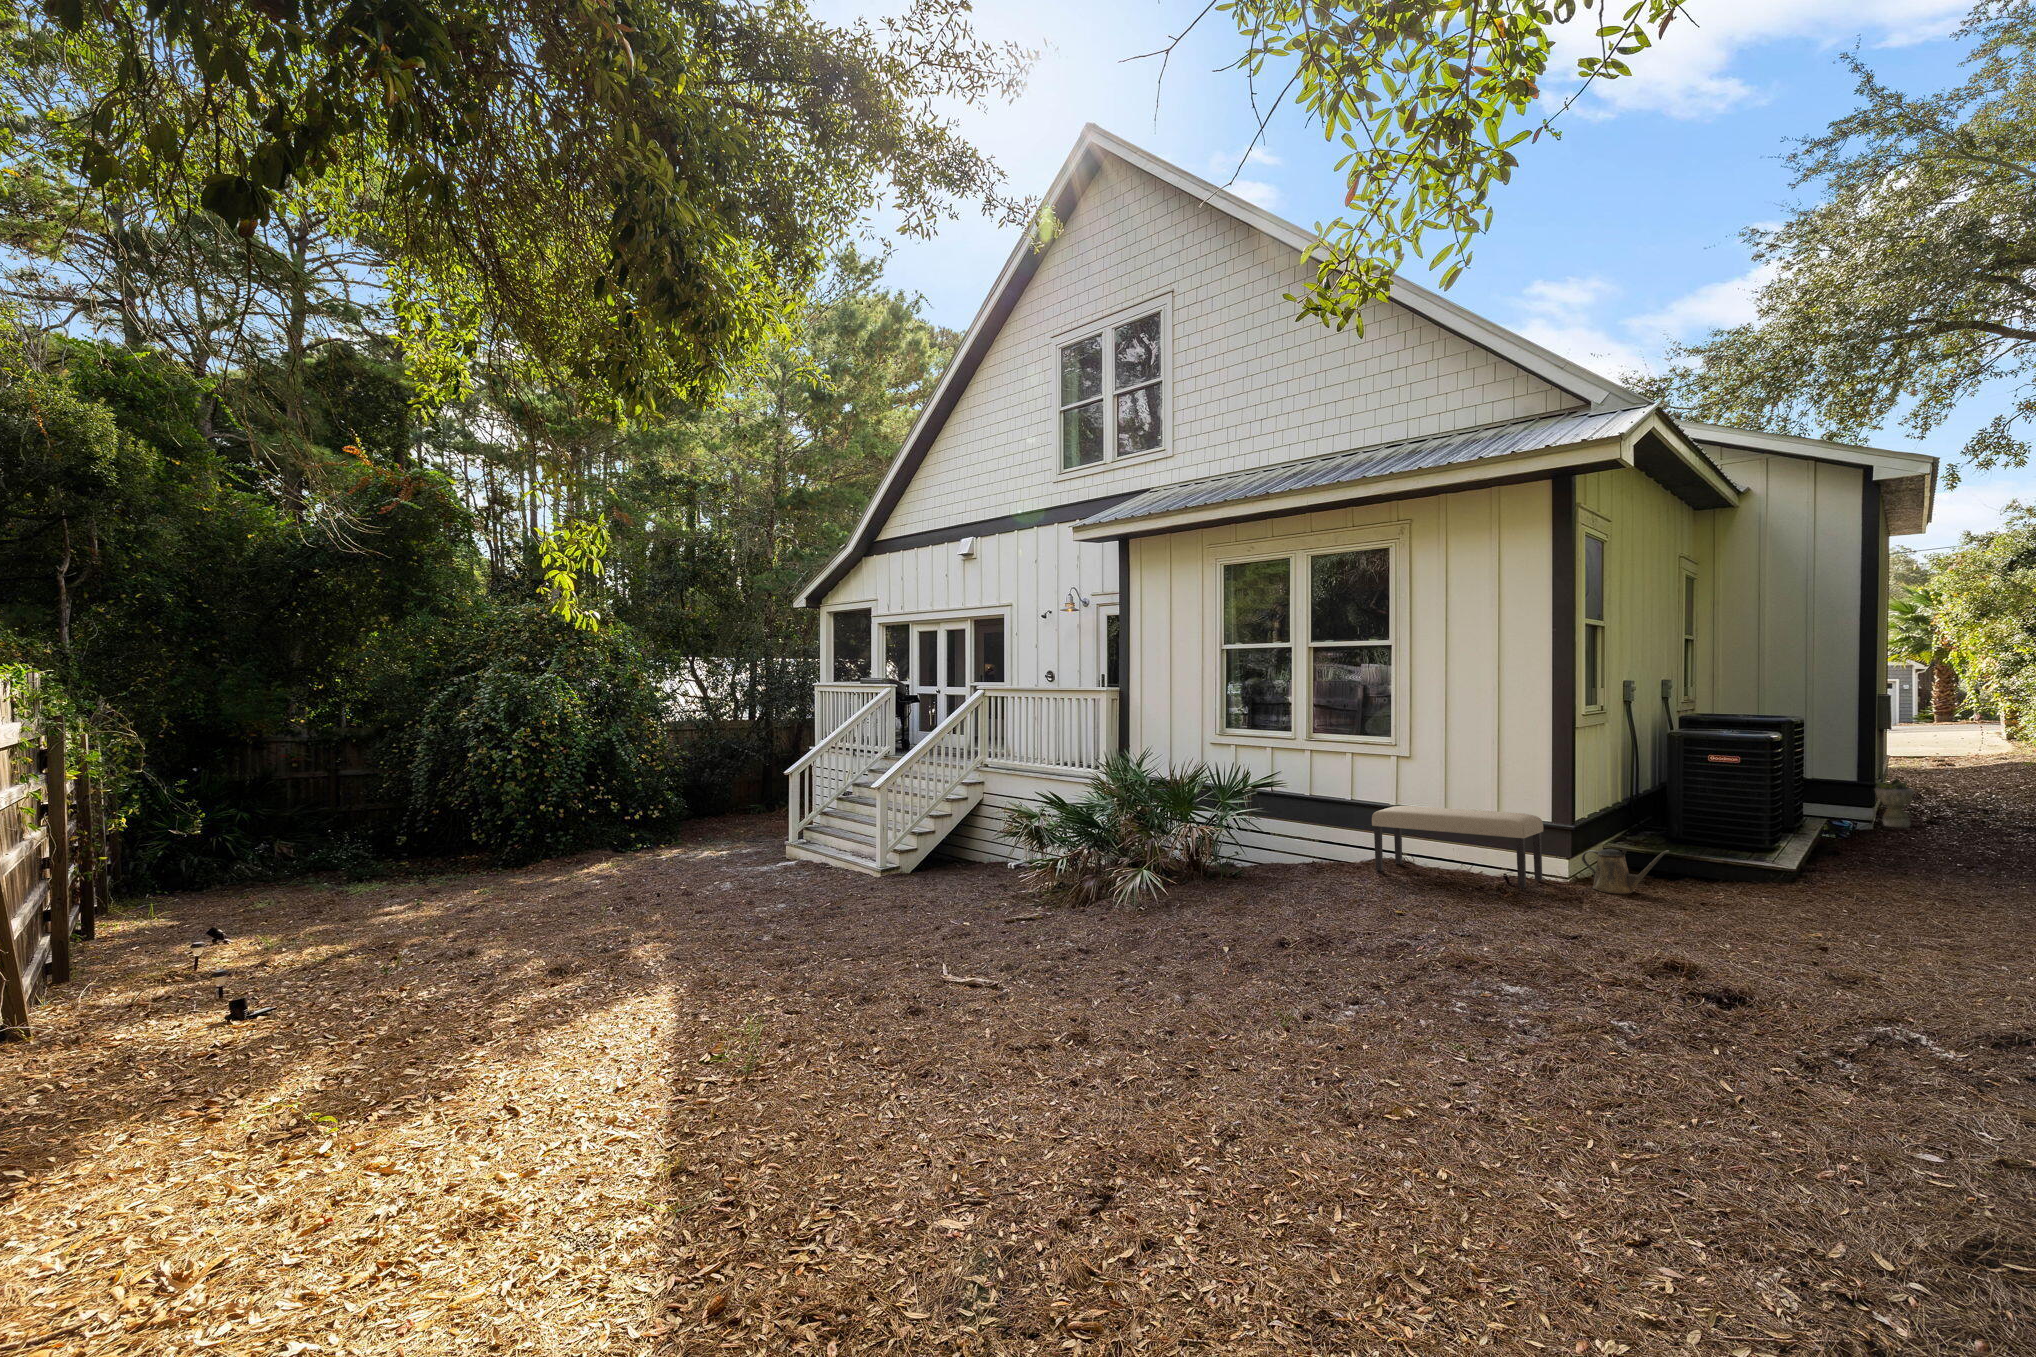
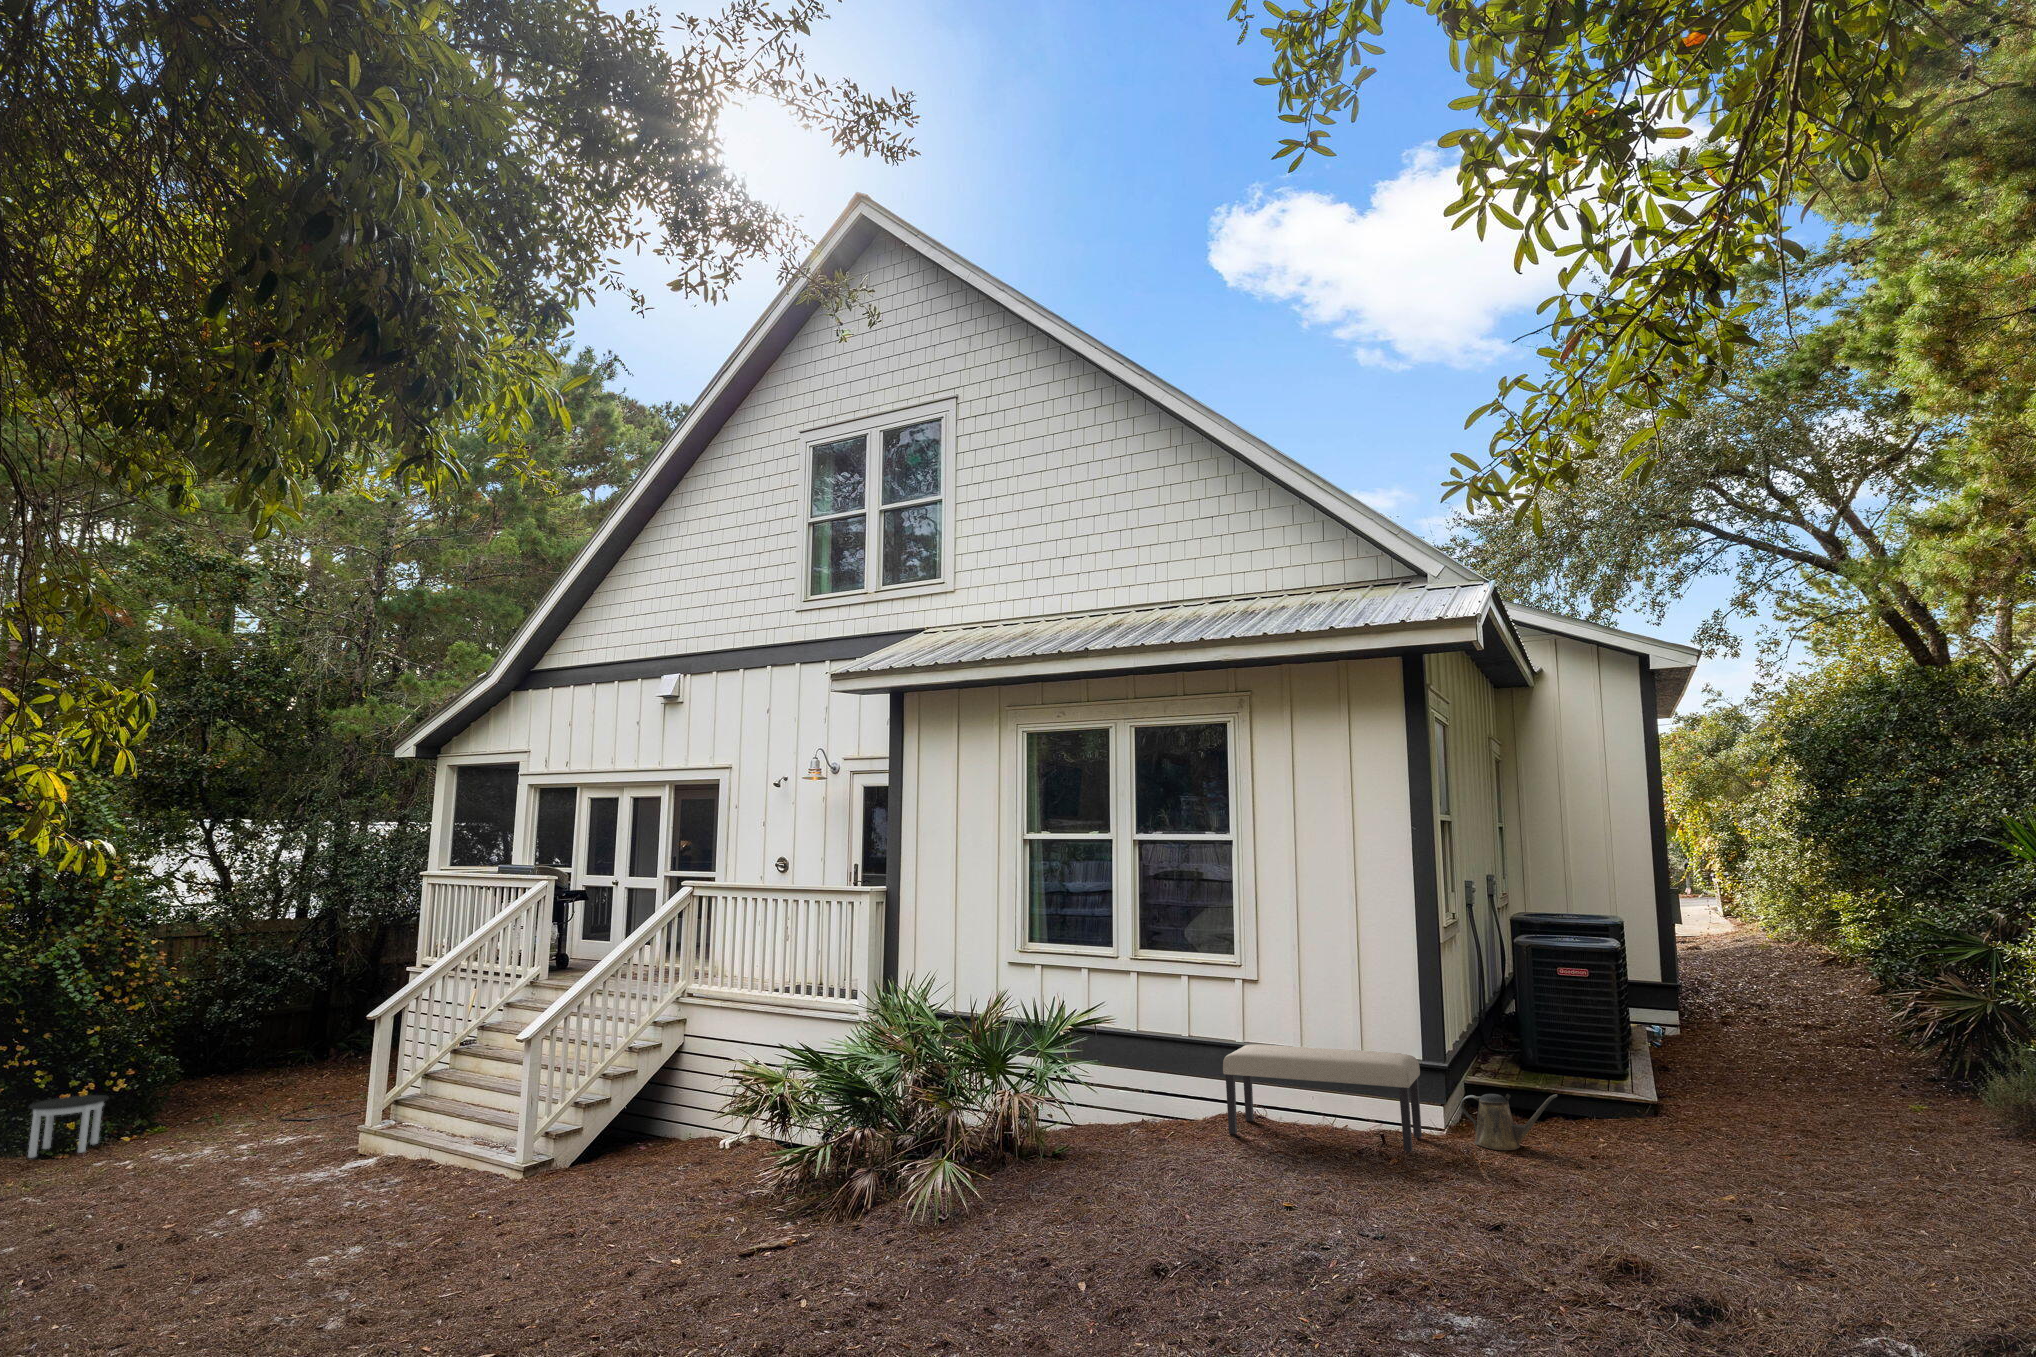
planter: present [1875,778,1914,828] -> none [1668,981,1703,1035]
round table: none [607,821,648,855] -> present [28,1095,109,1158]

